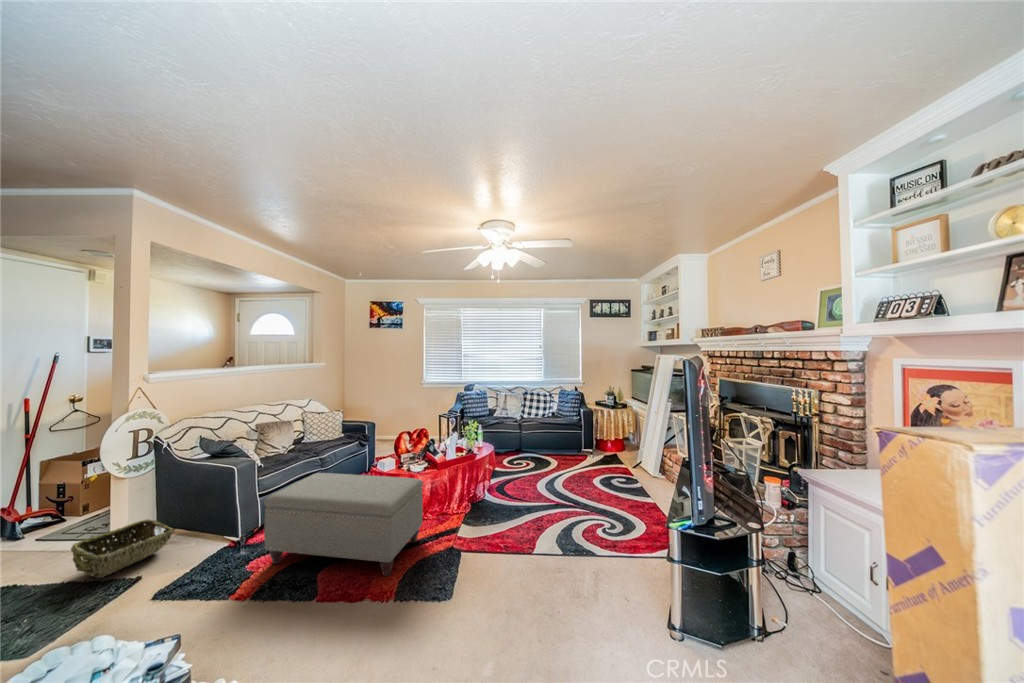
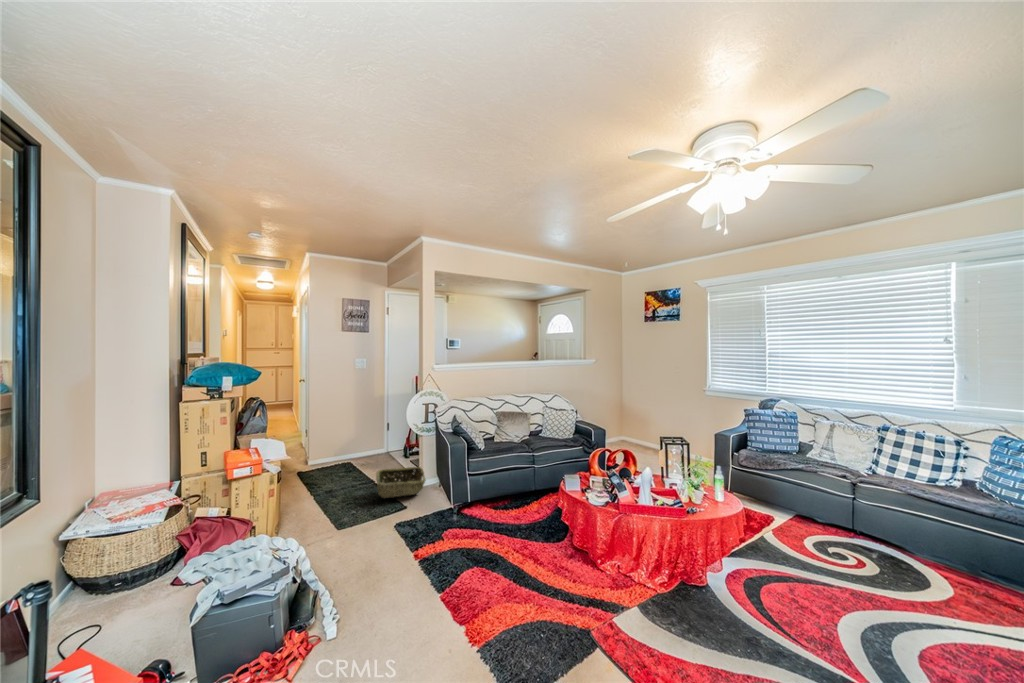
ottoman: present [264,473,423,576] -> none [443,468,575,617]

